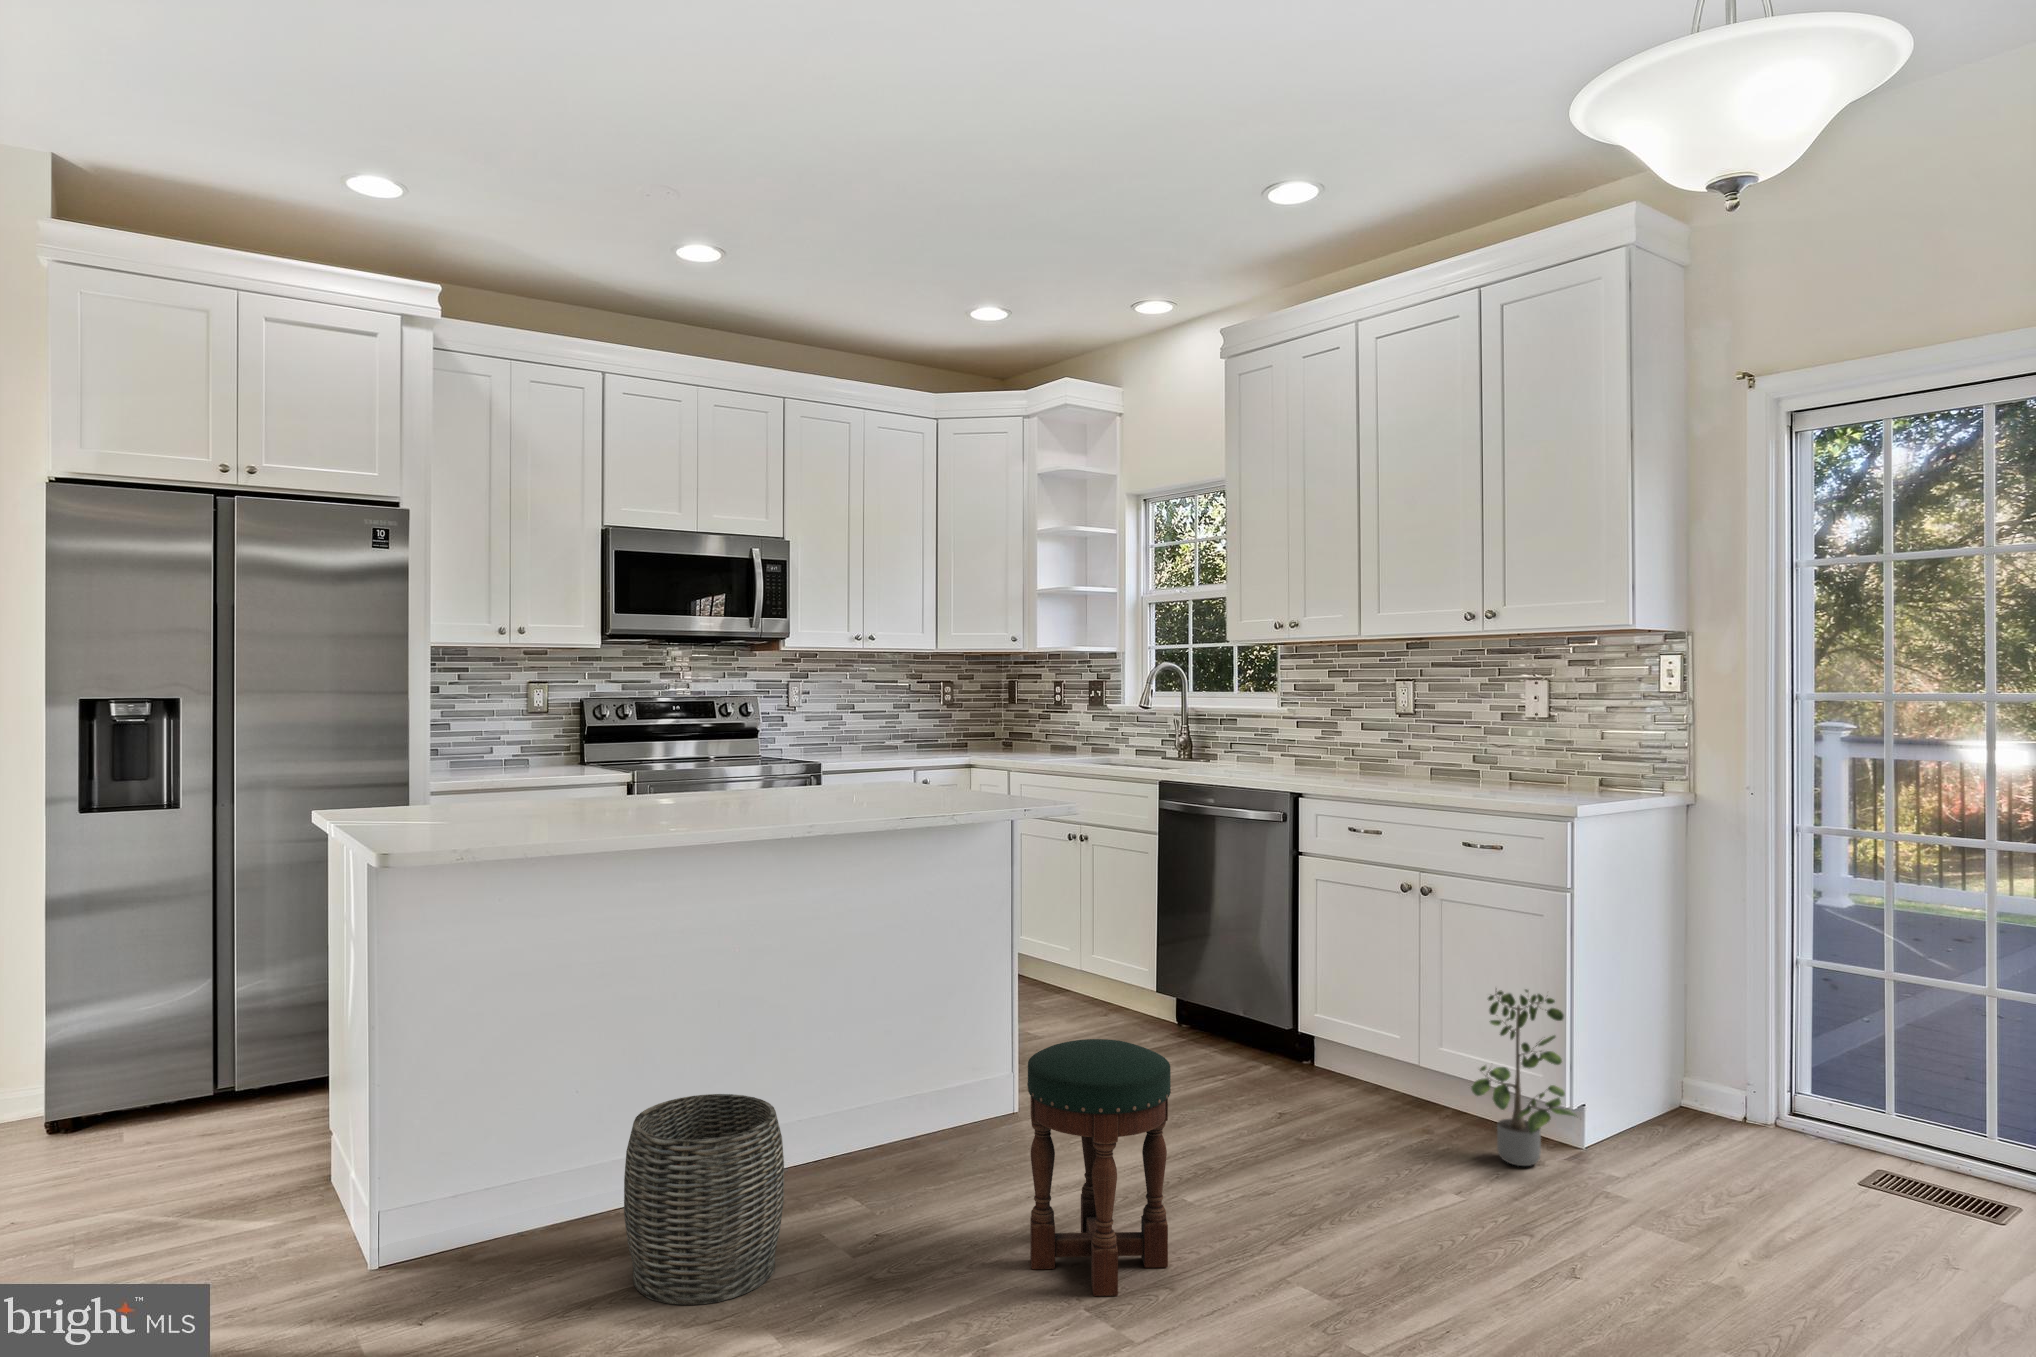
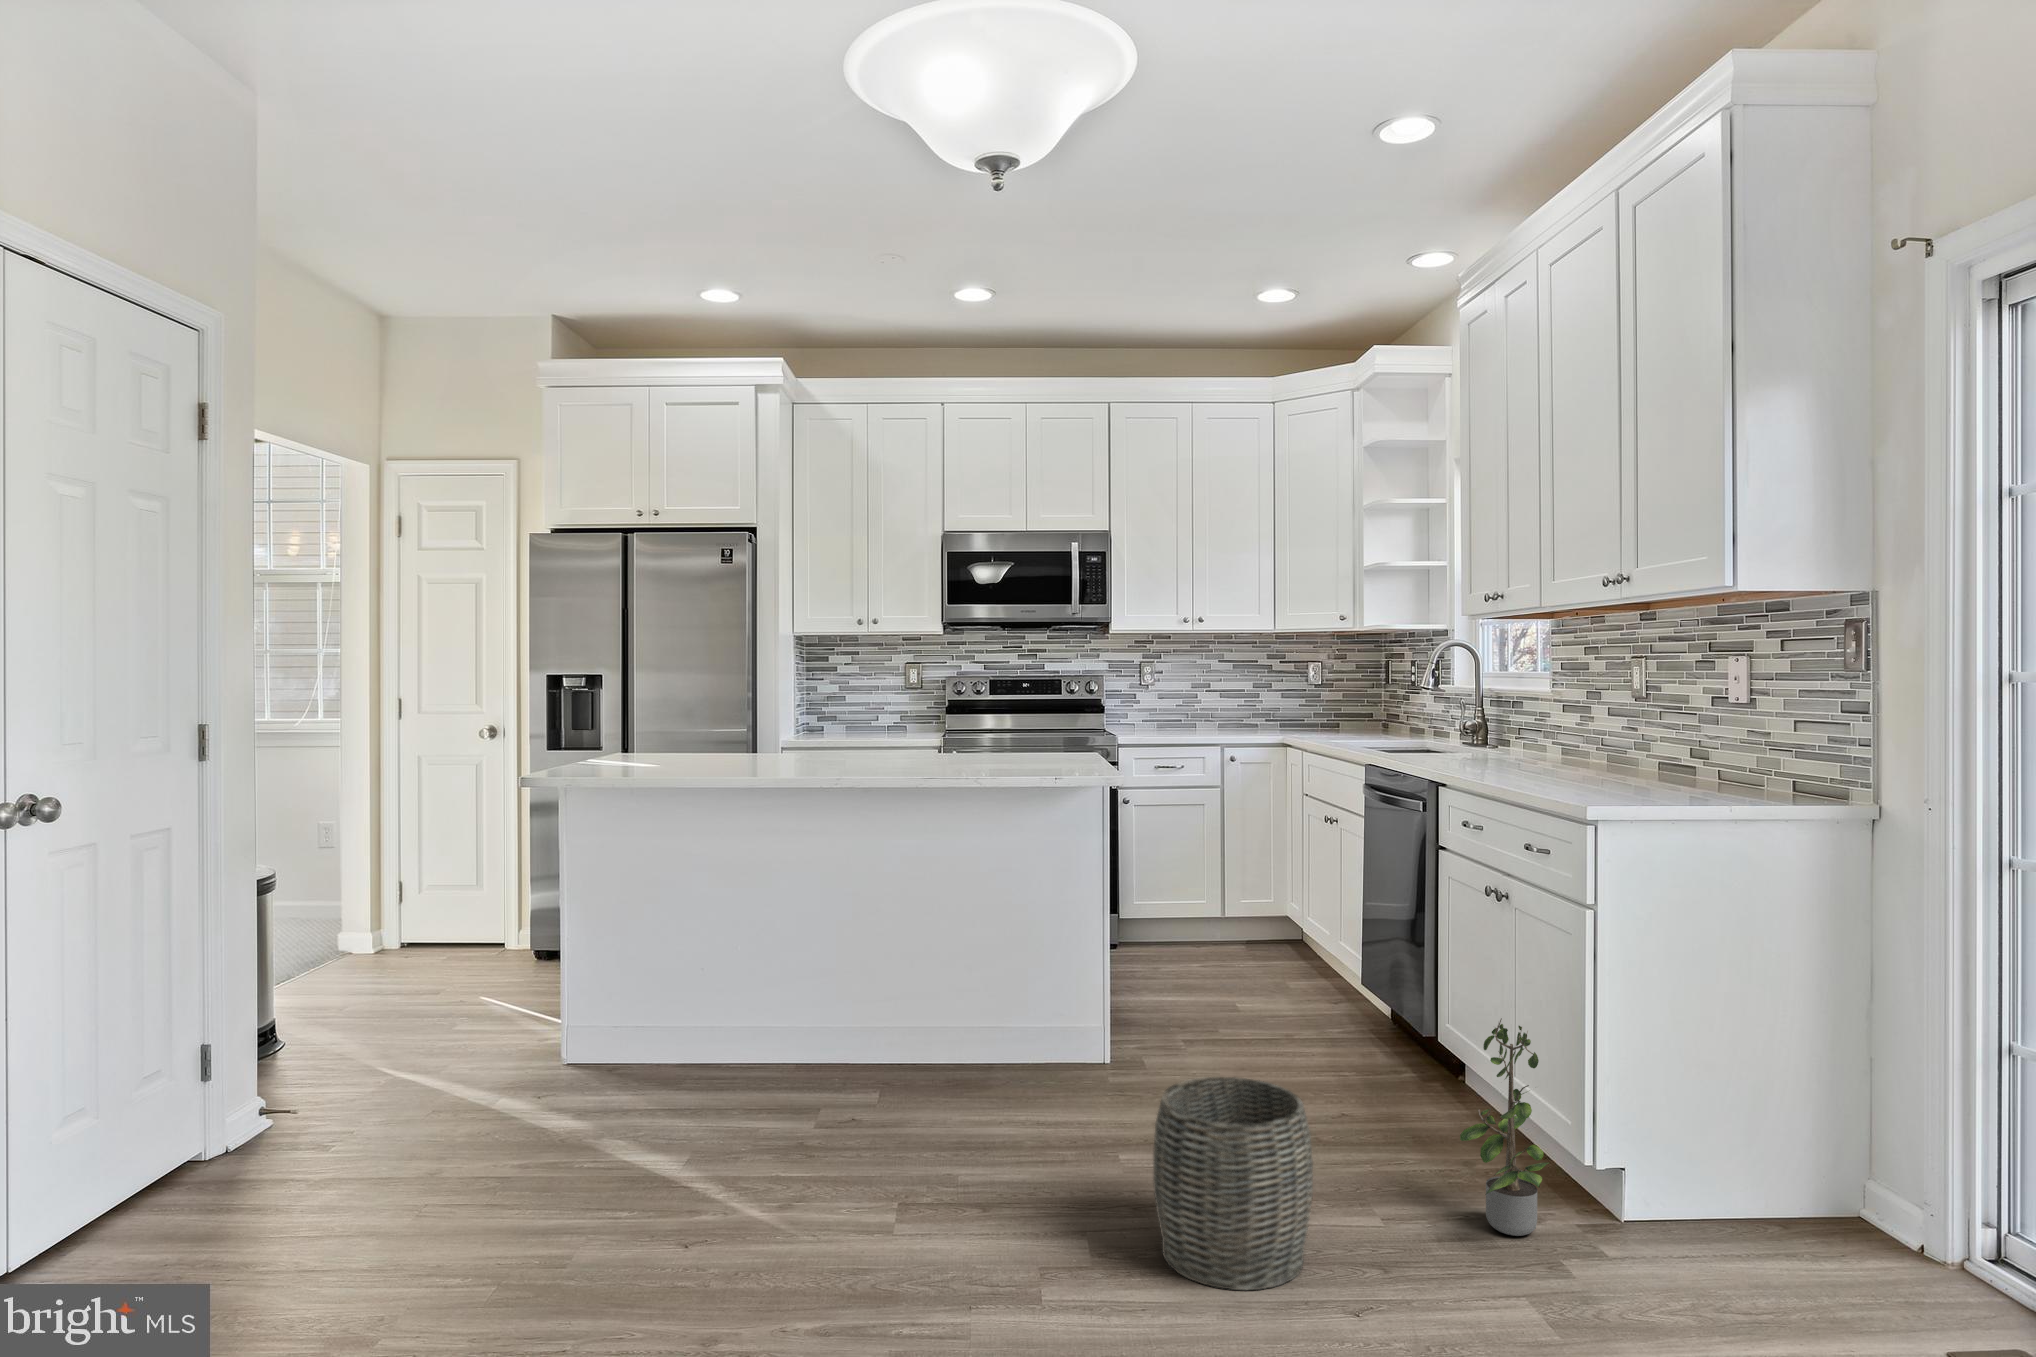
stool: present [1027,1039,1171,1296] -> none [875,988,1006,1216]
woven basket: present [624,1094,784,1305] -> present [1153,1077,1313,1290]

